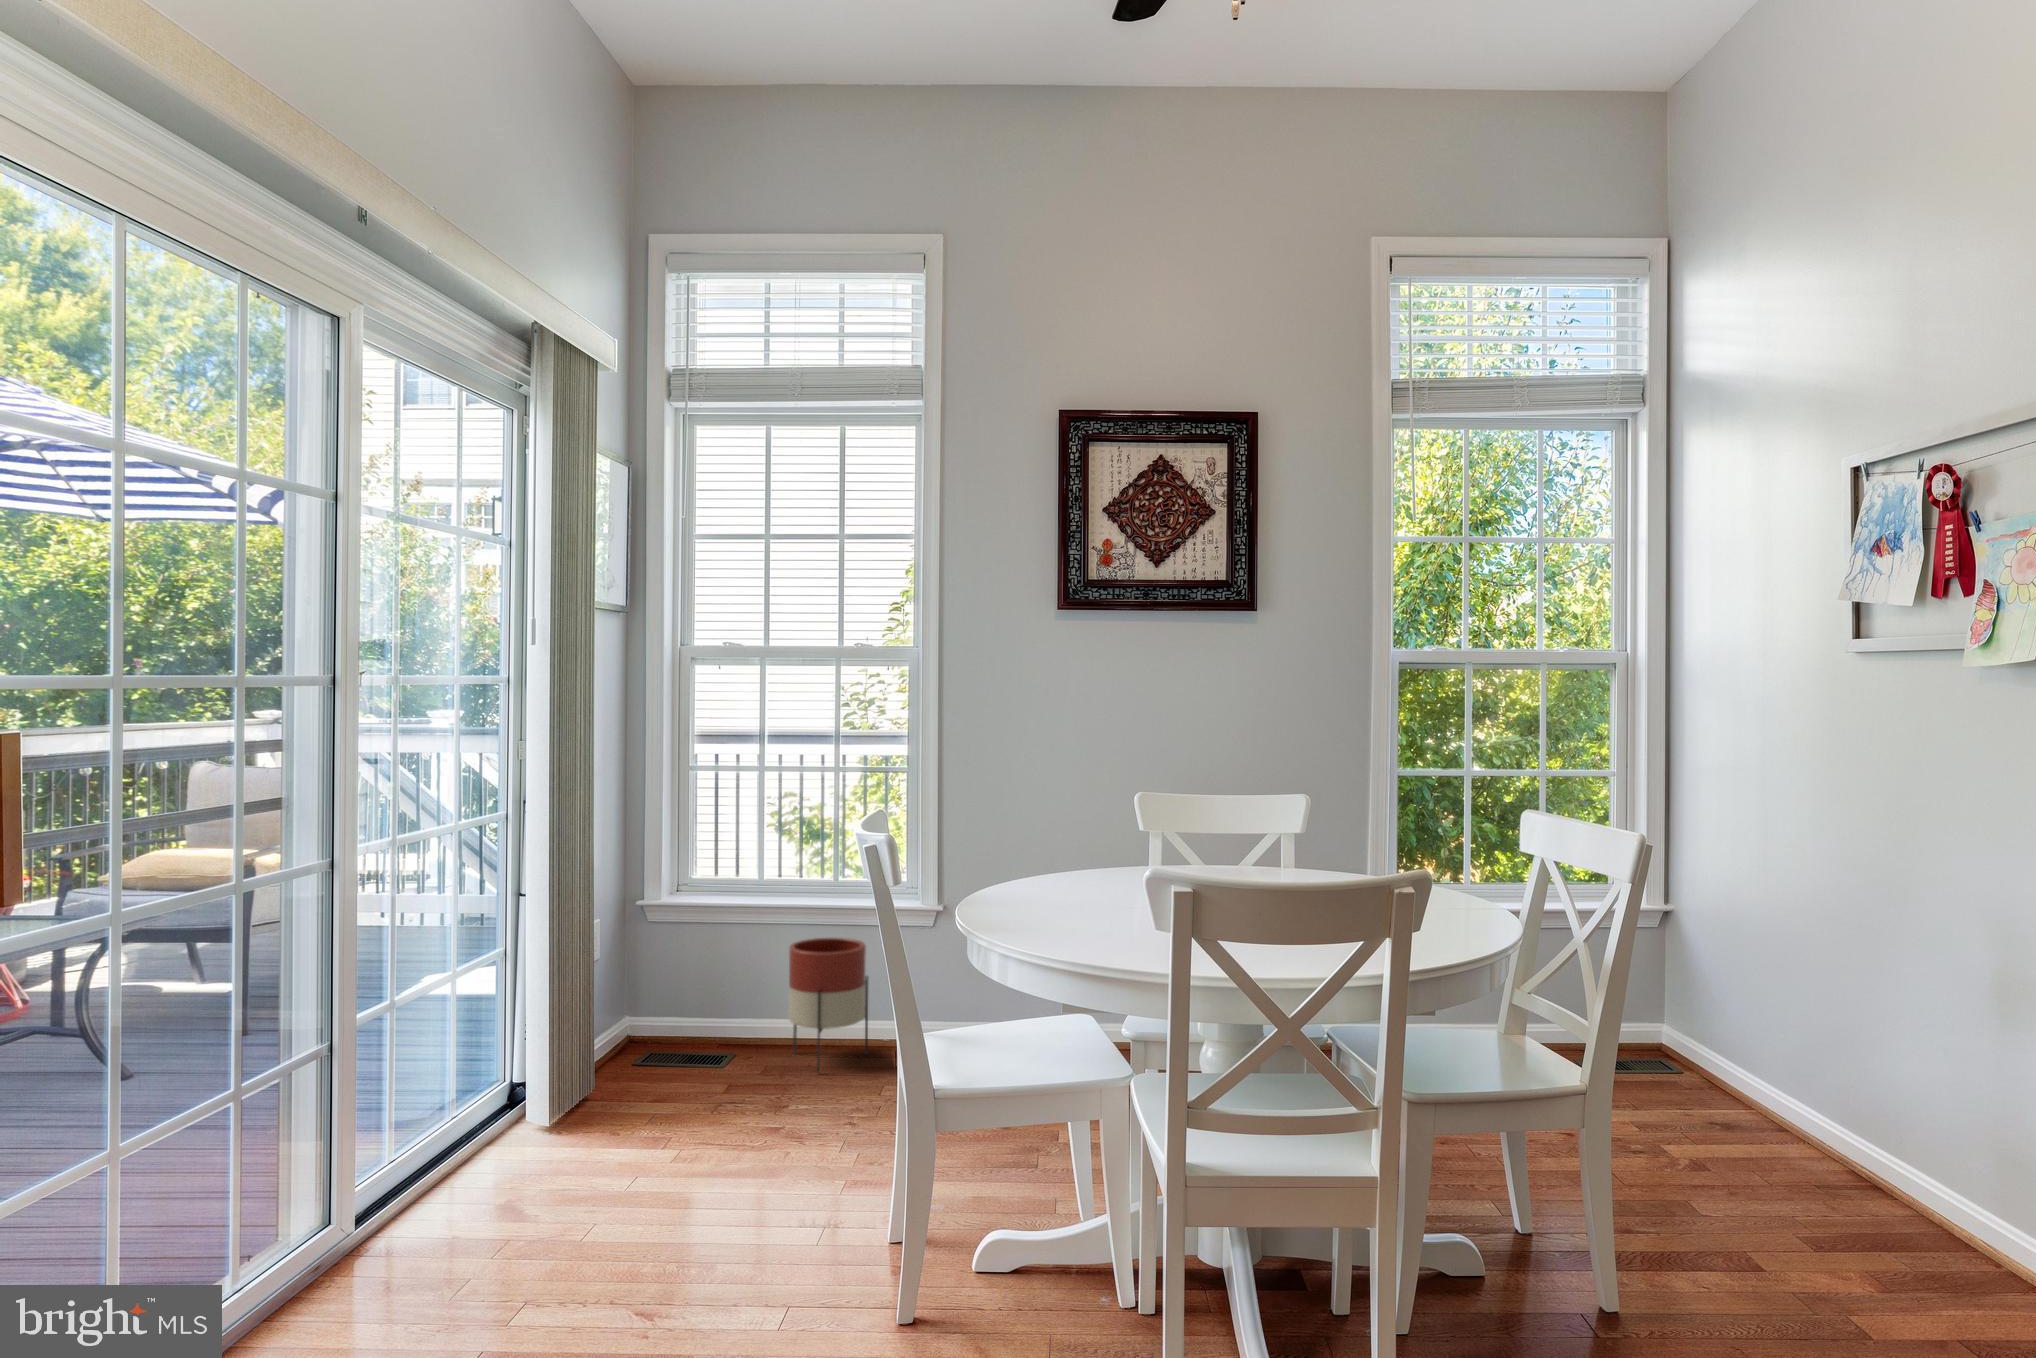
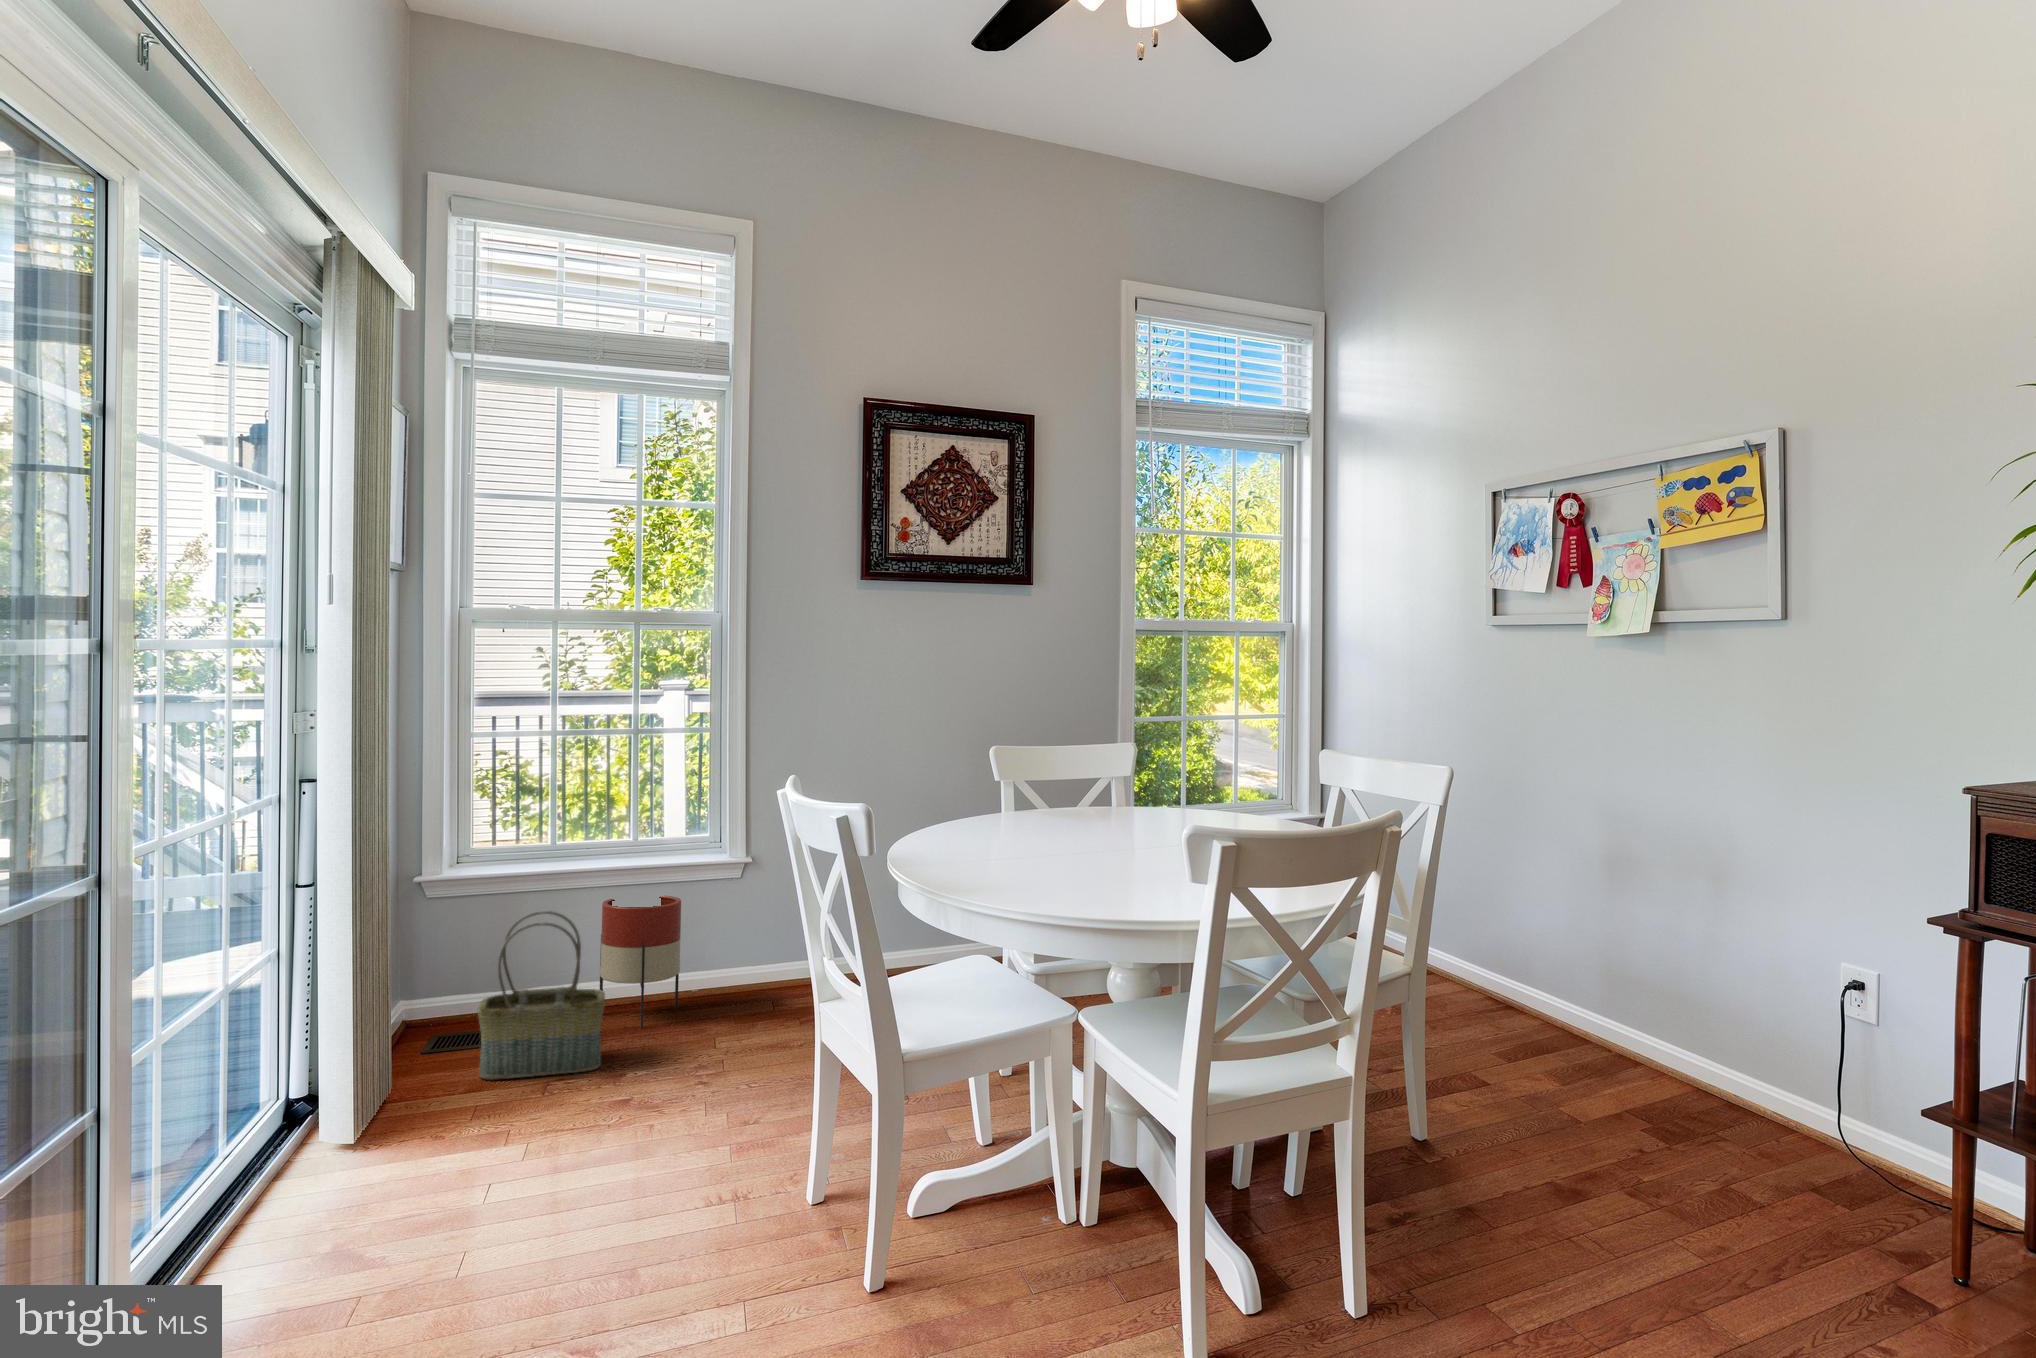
basket: none [640,954,762,1117] -> present [478,911,605,1080]

